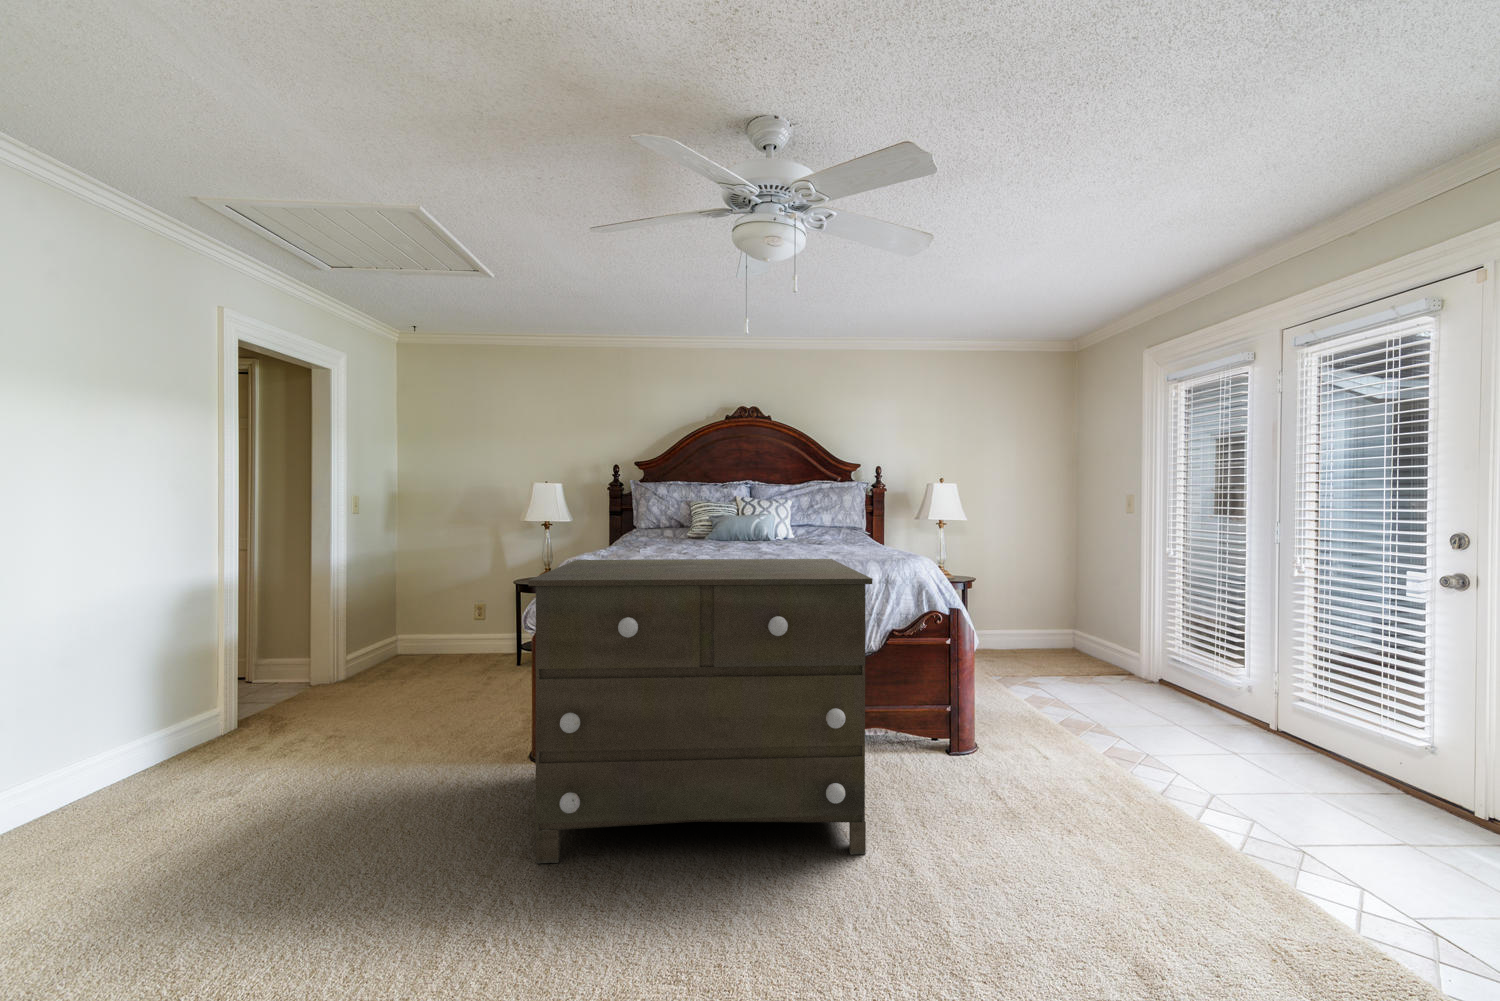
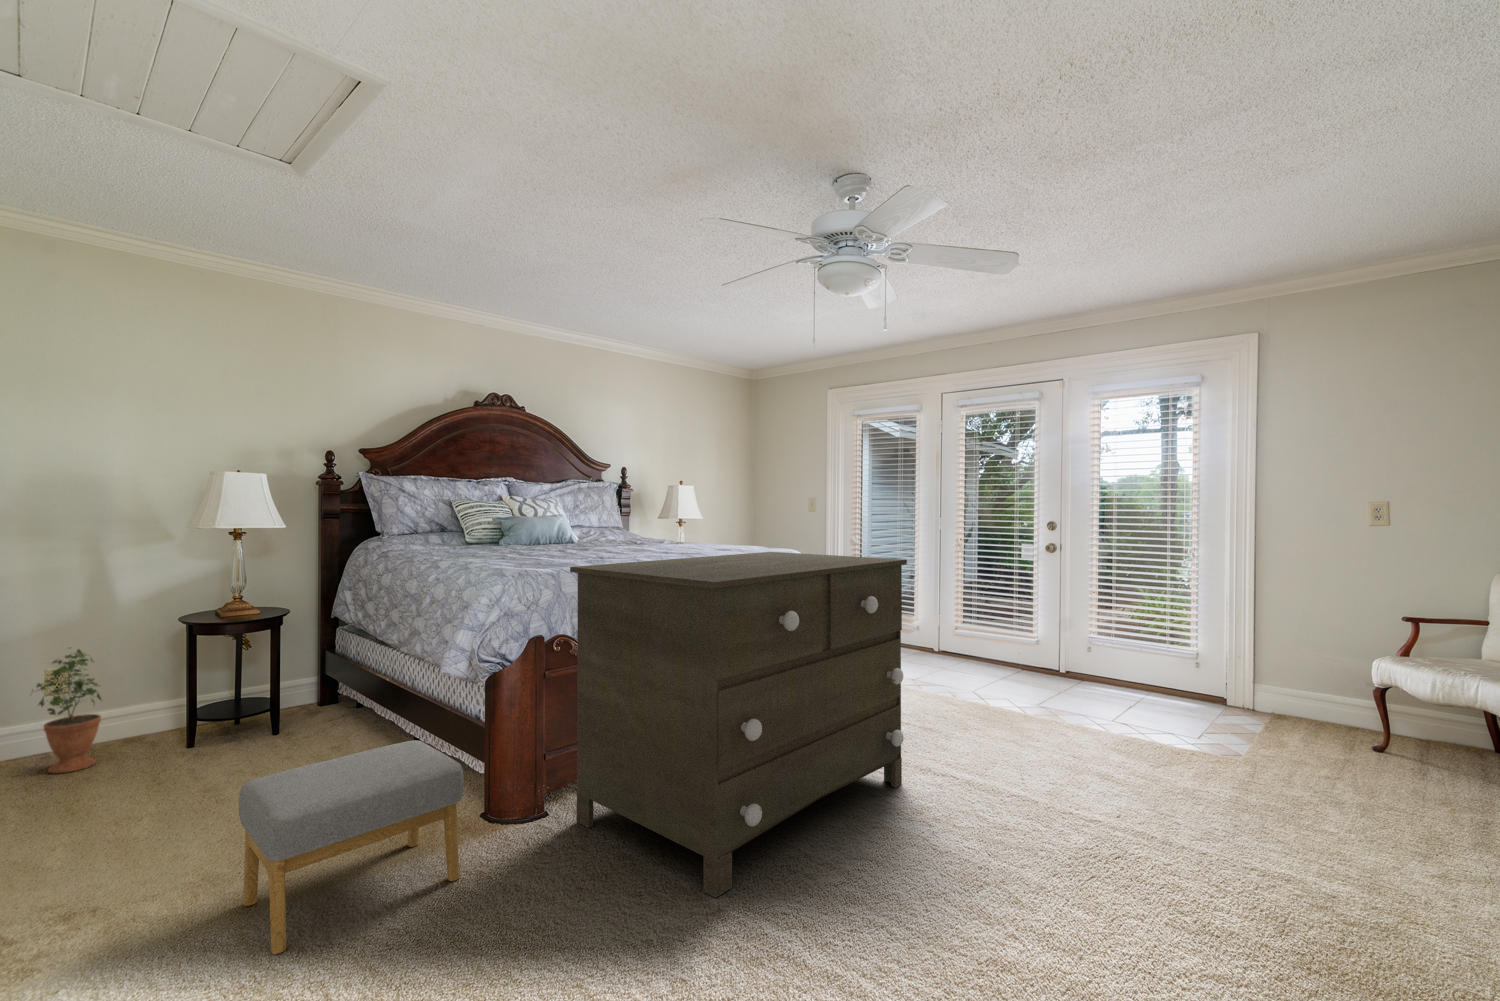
potted plant: none [456,589,489,661] -> present [37,649,102,774]
footstool: none [352,676,499,782] -> present [239,740,463,954]

